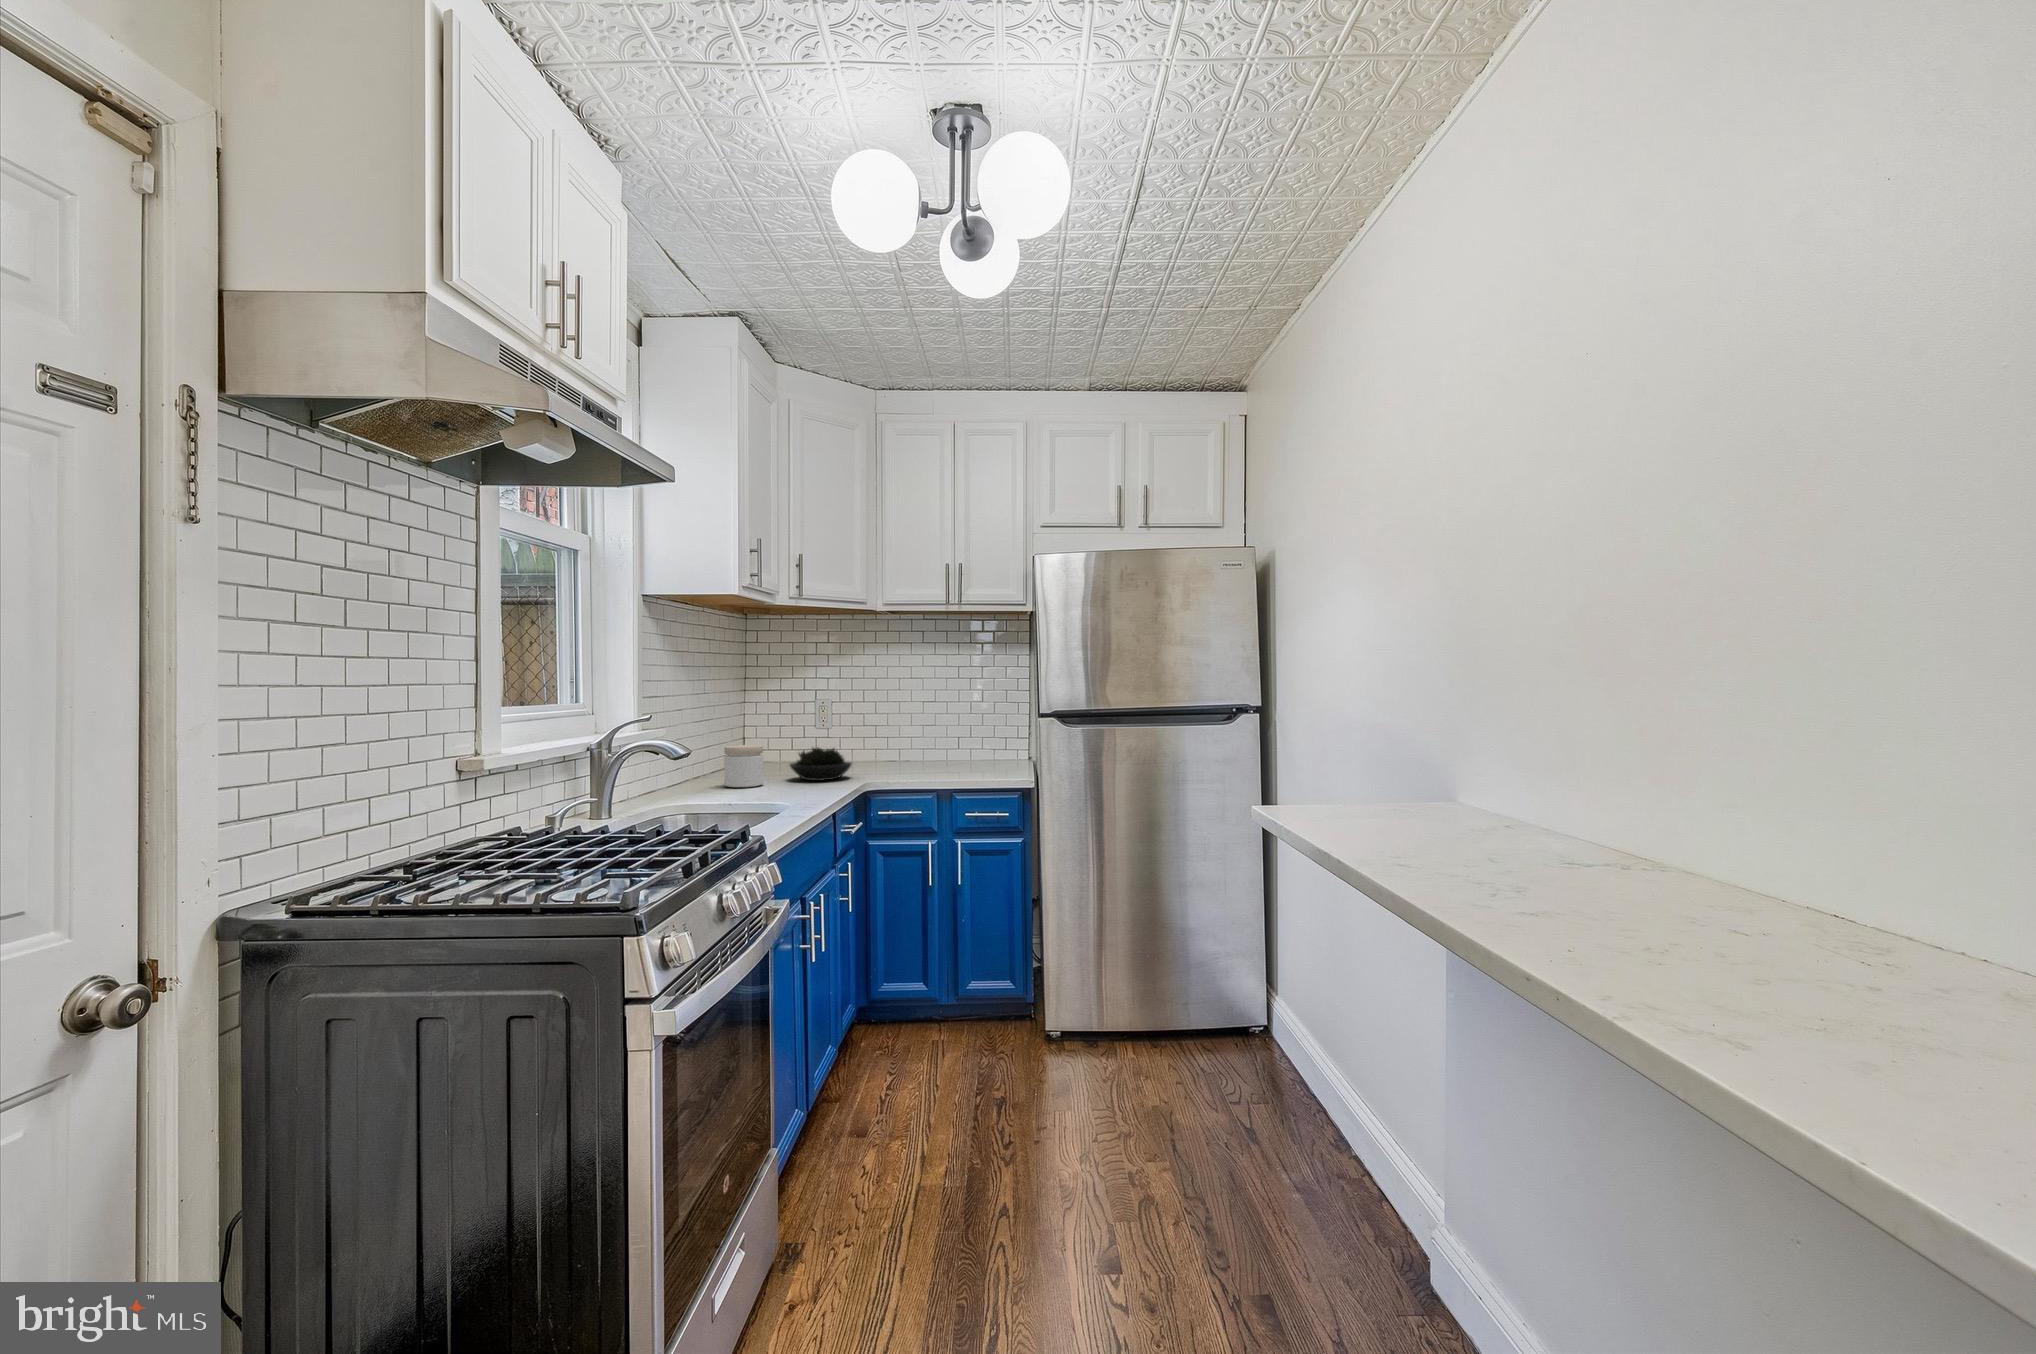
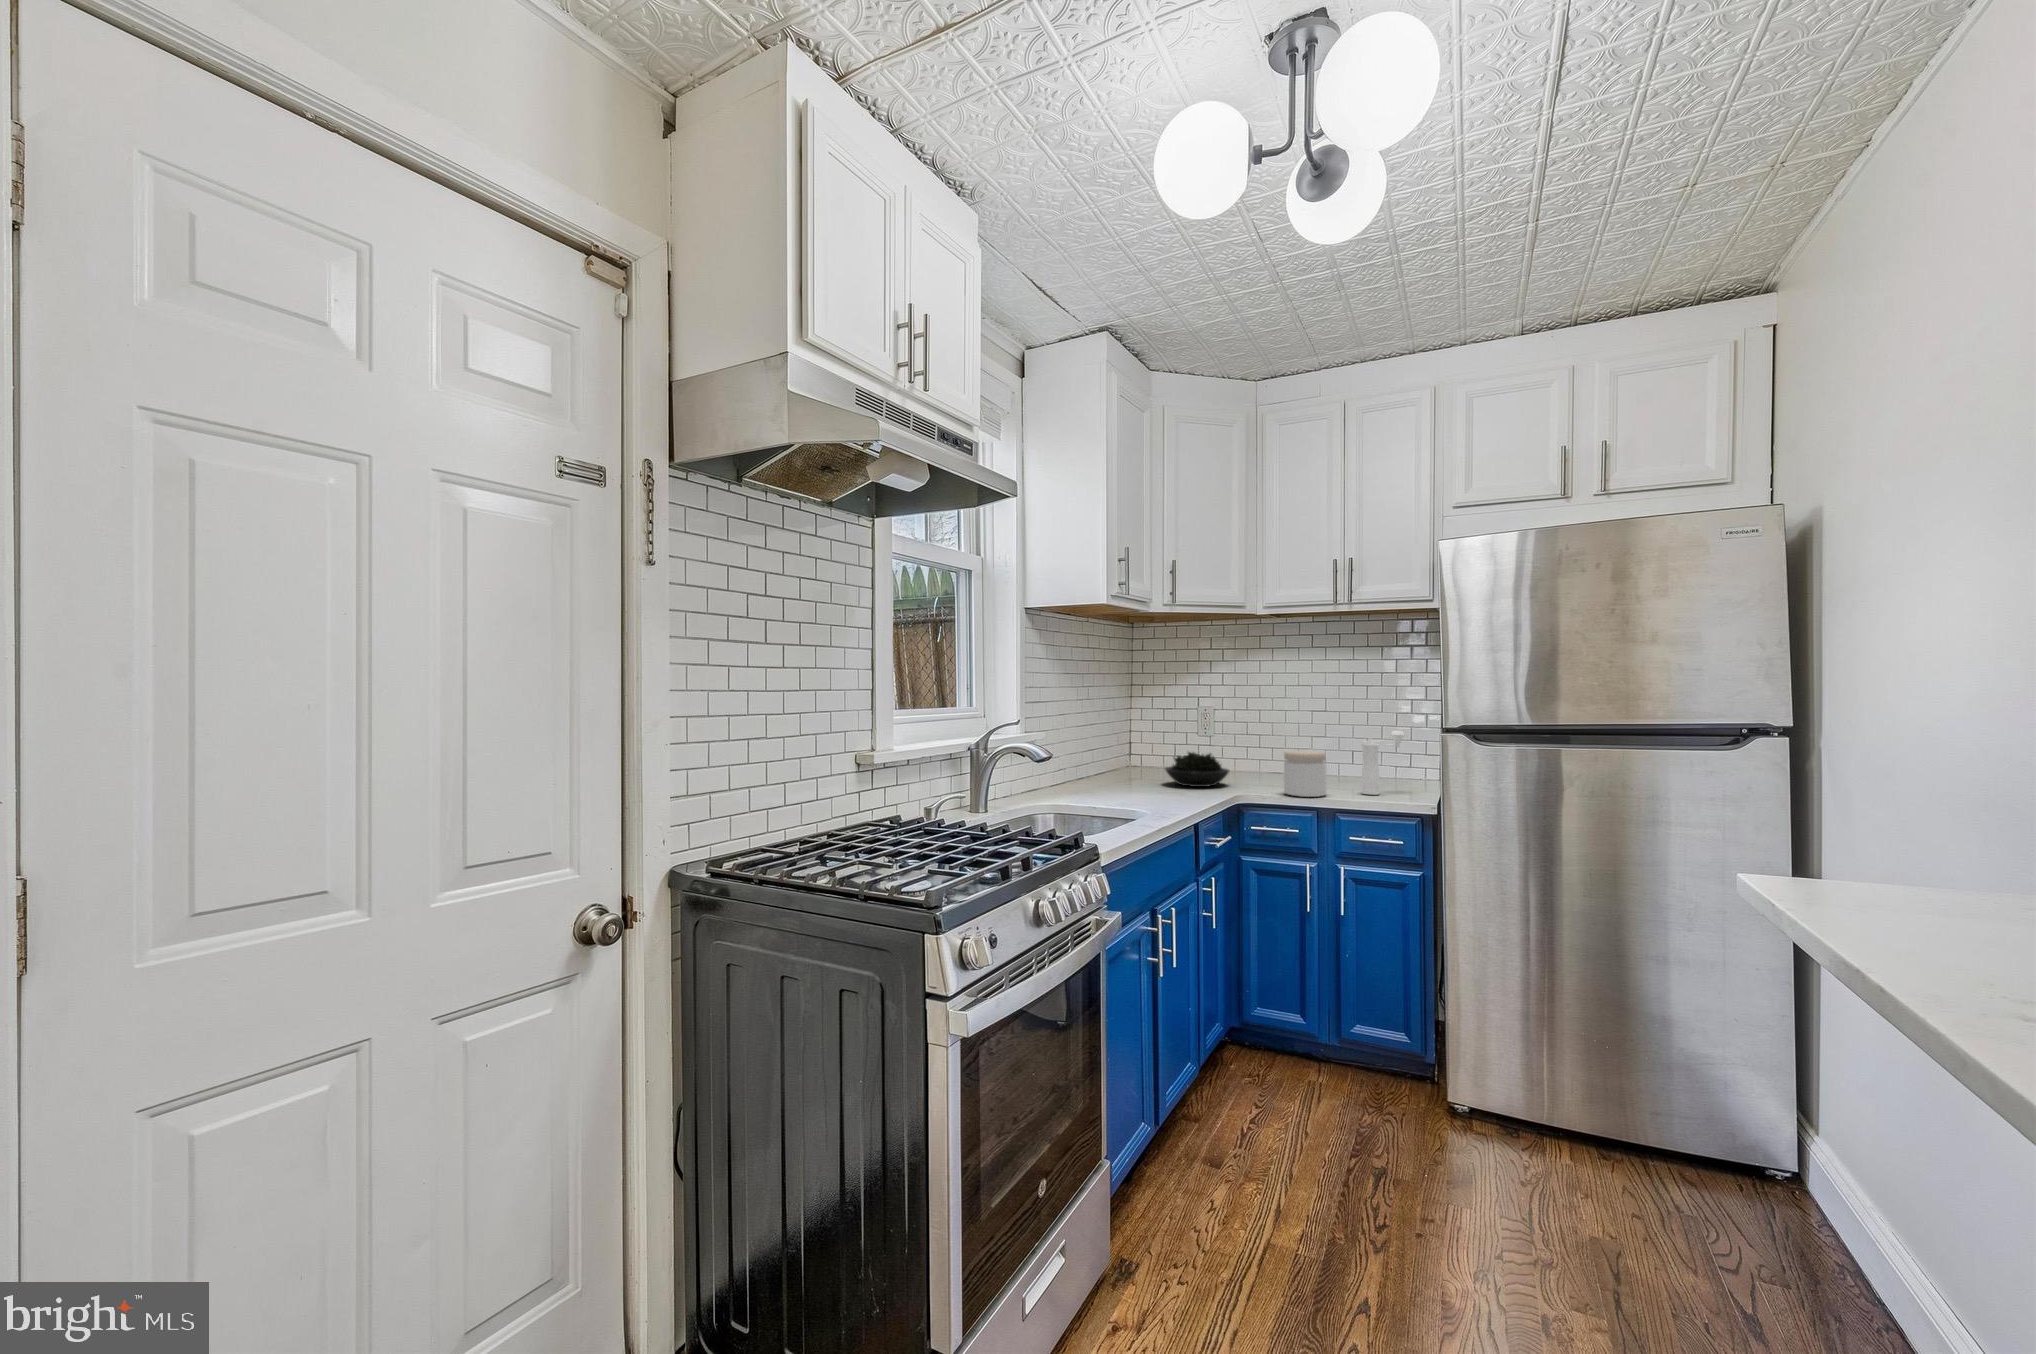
pepper mill: none [969,721,1003,777] -> present [1361,731,1405,795]
jar: present [724,745,764,788] -> present [1284,751,1326,797]

